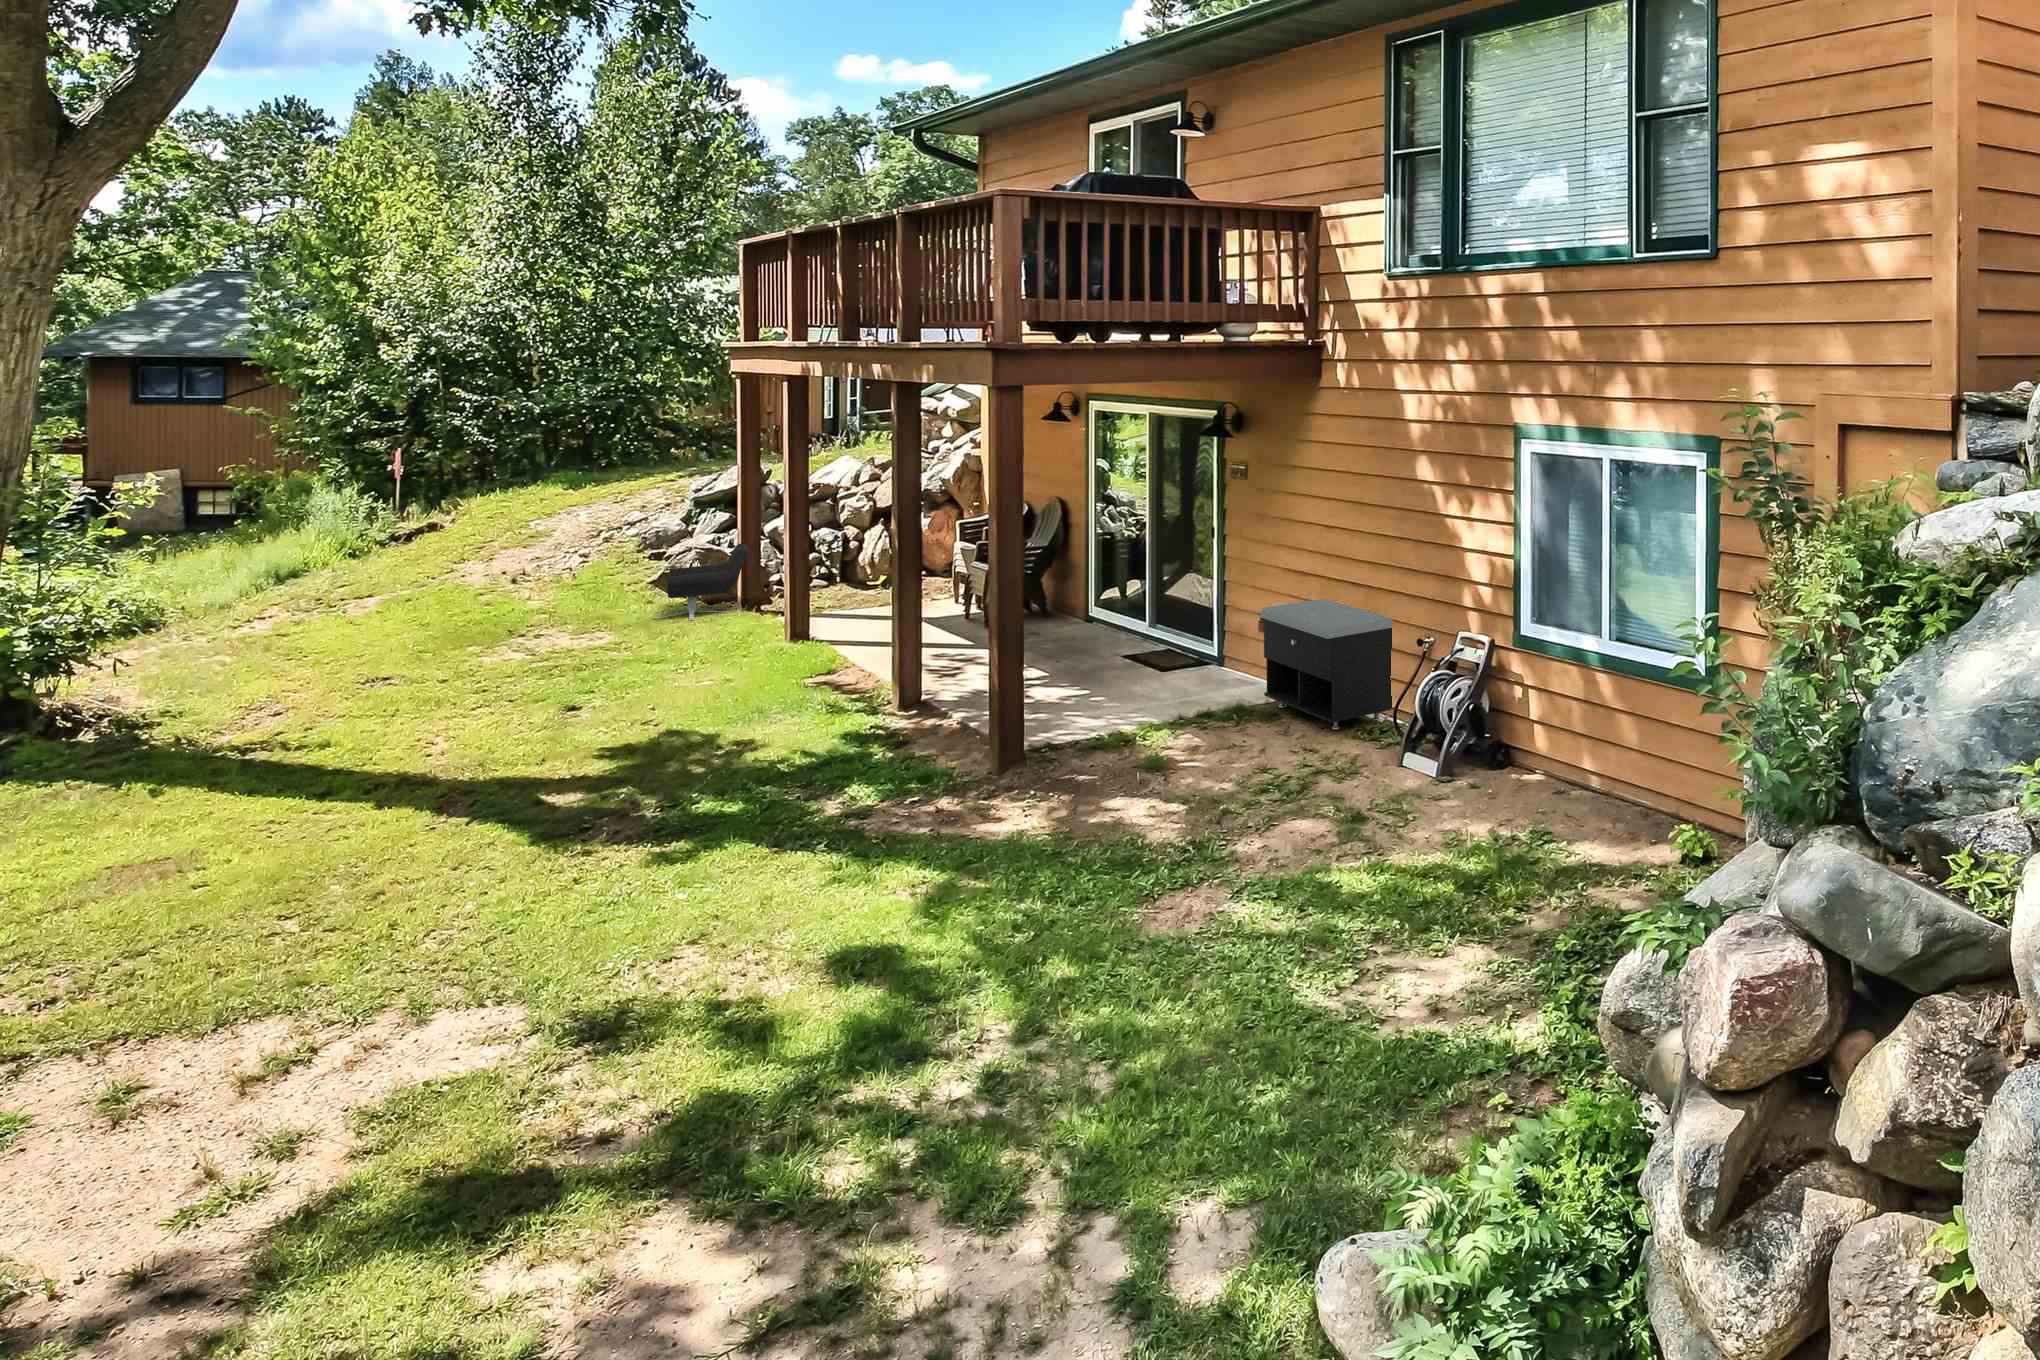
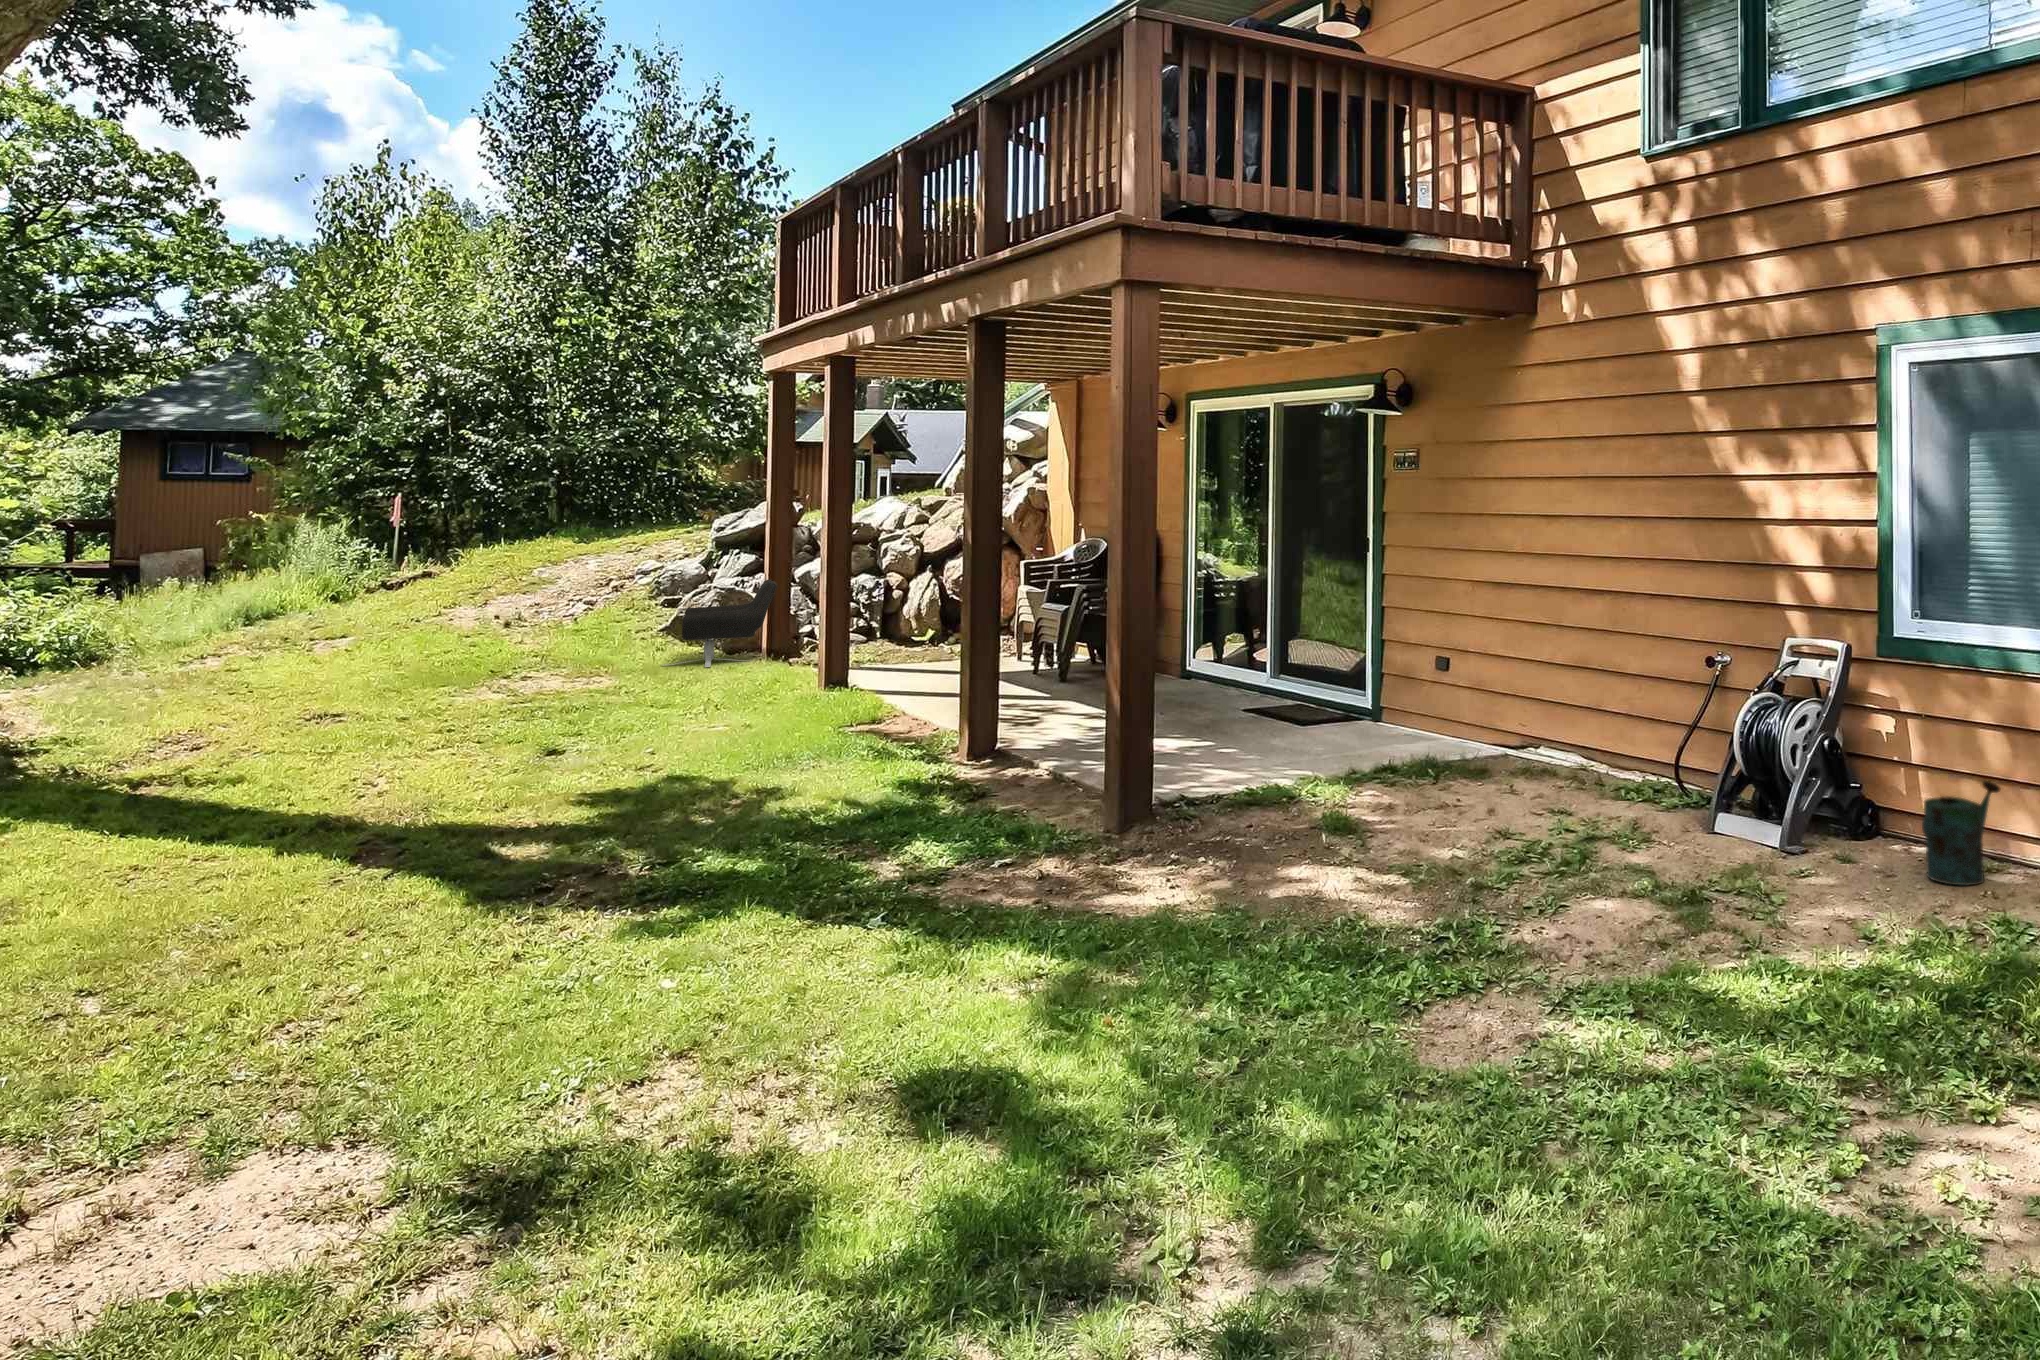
storage bench: present [1260,599,1393,730] -> none [1456,617,1662,791]
watering can: none [1503,731,1566,799] -> present [1922,781,2000,885]

